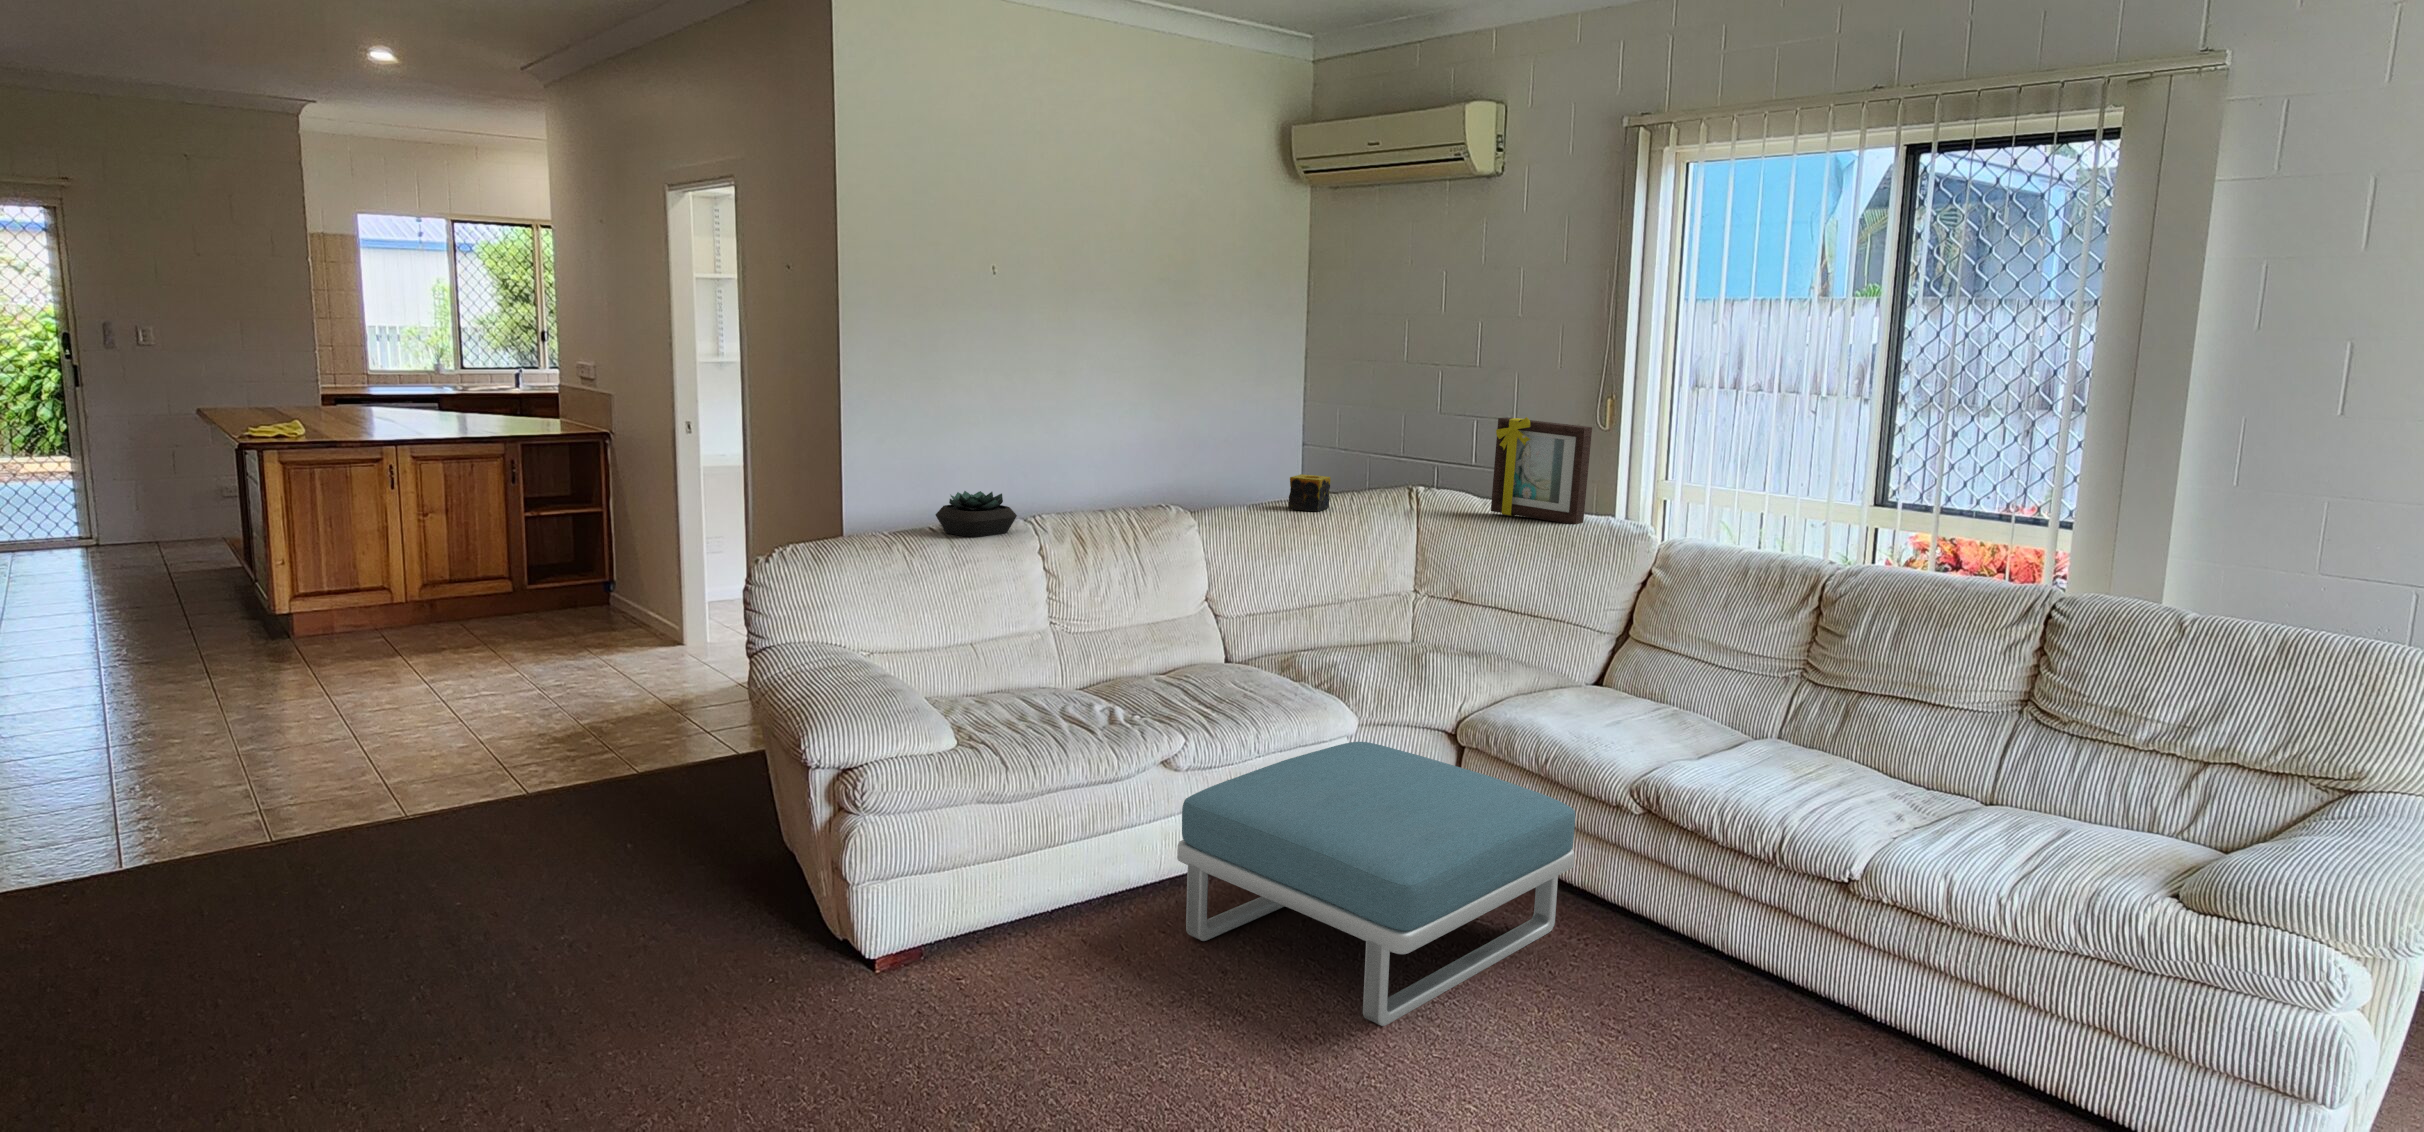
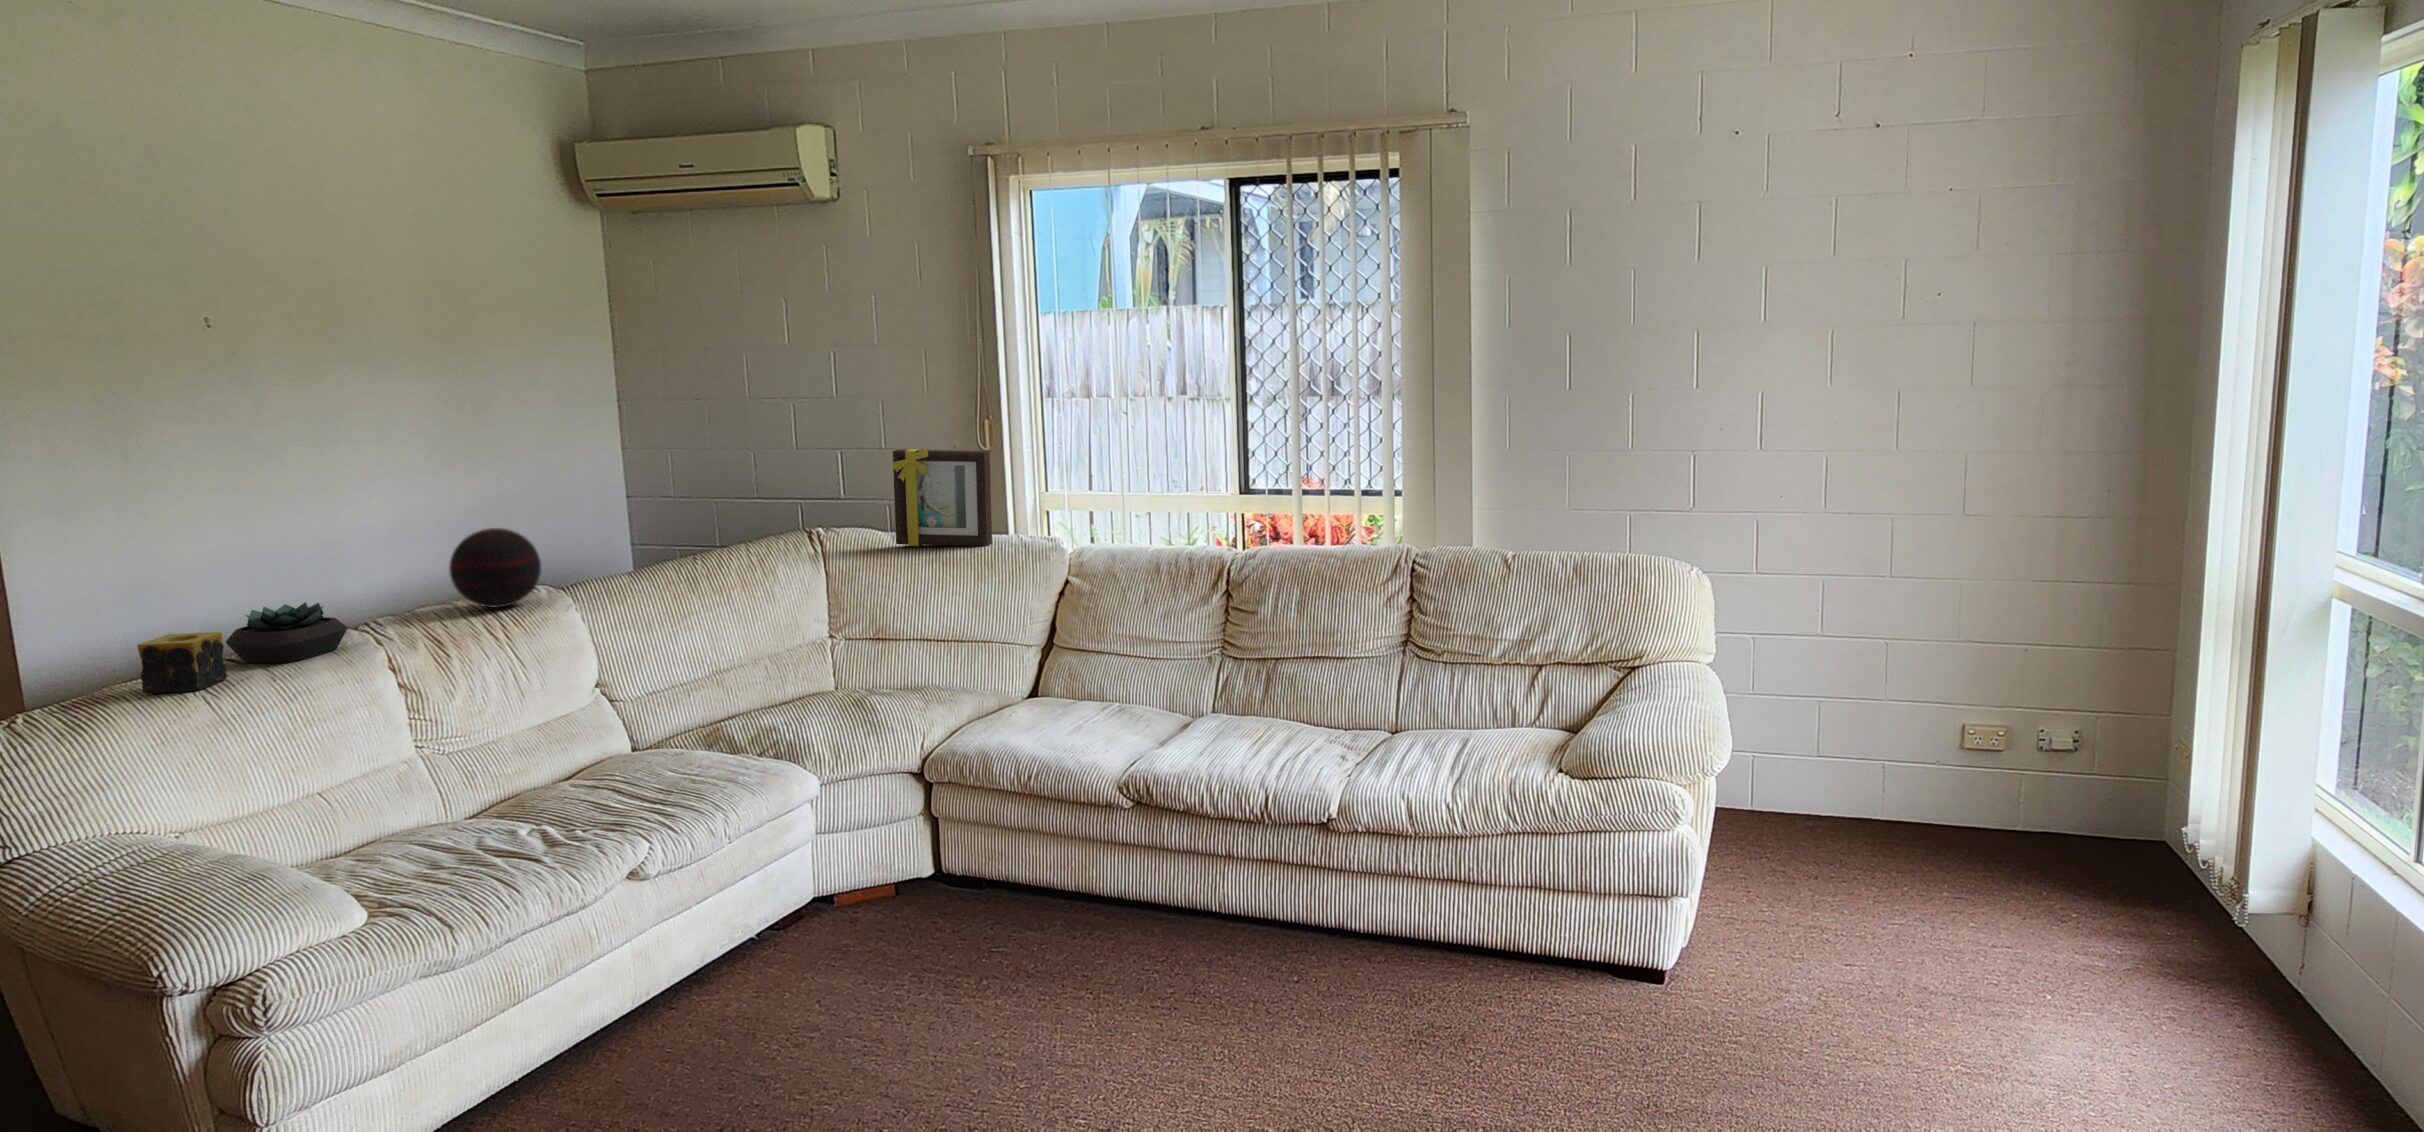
decorative orb: none [1105,450,1174,519] -> present [449,528,541,608]
candle: present [1288,474,1331,512] -> present [137,632,227,693]
footstool: present [1177,742,1575,1026] -> none [671,800,1078,1078]

